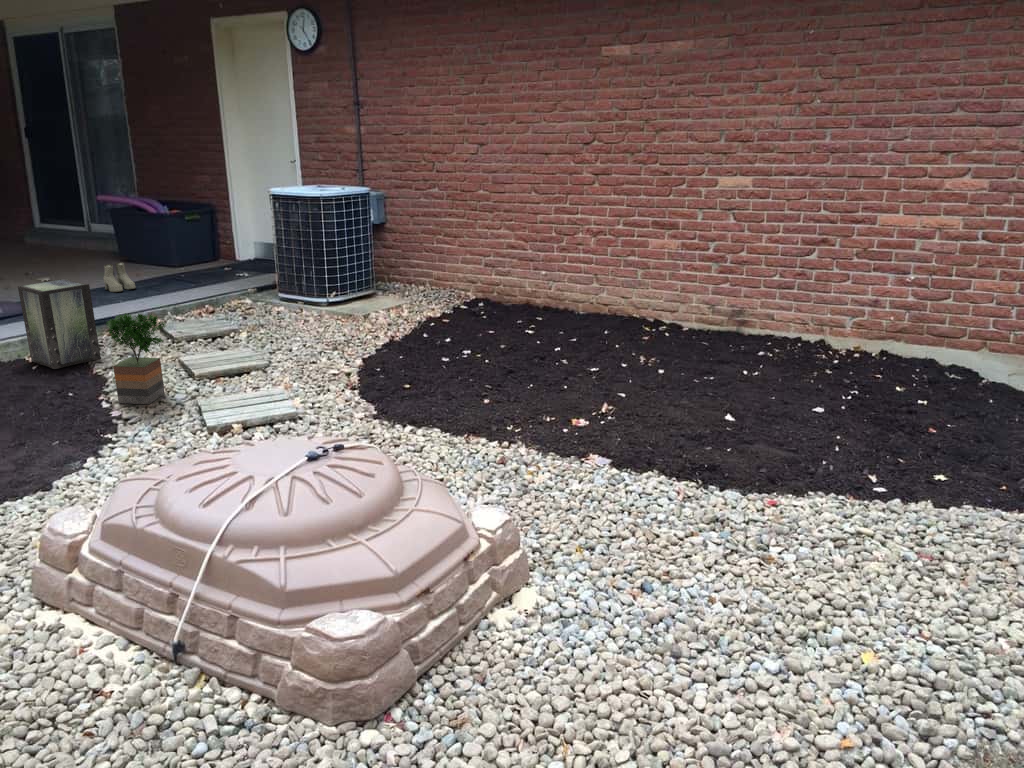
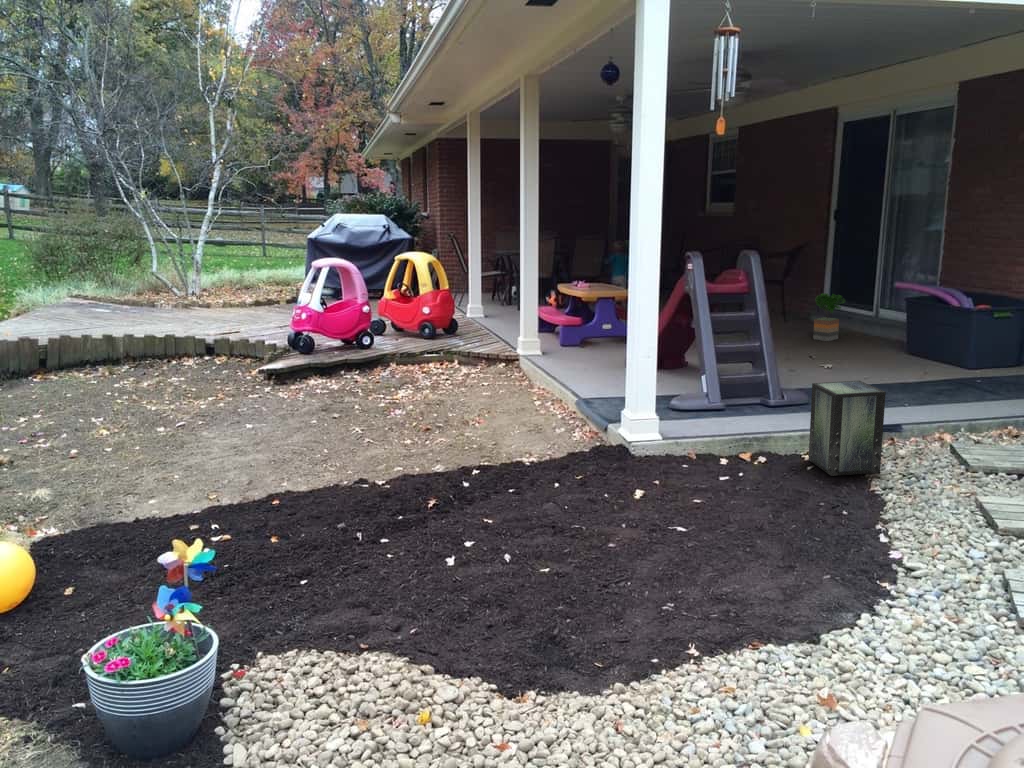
boots: present [104,262,136,292] -> none [889,360,923,392]
potted tree: present [107,314,166,404] -> present [813,293,845,341]

